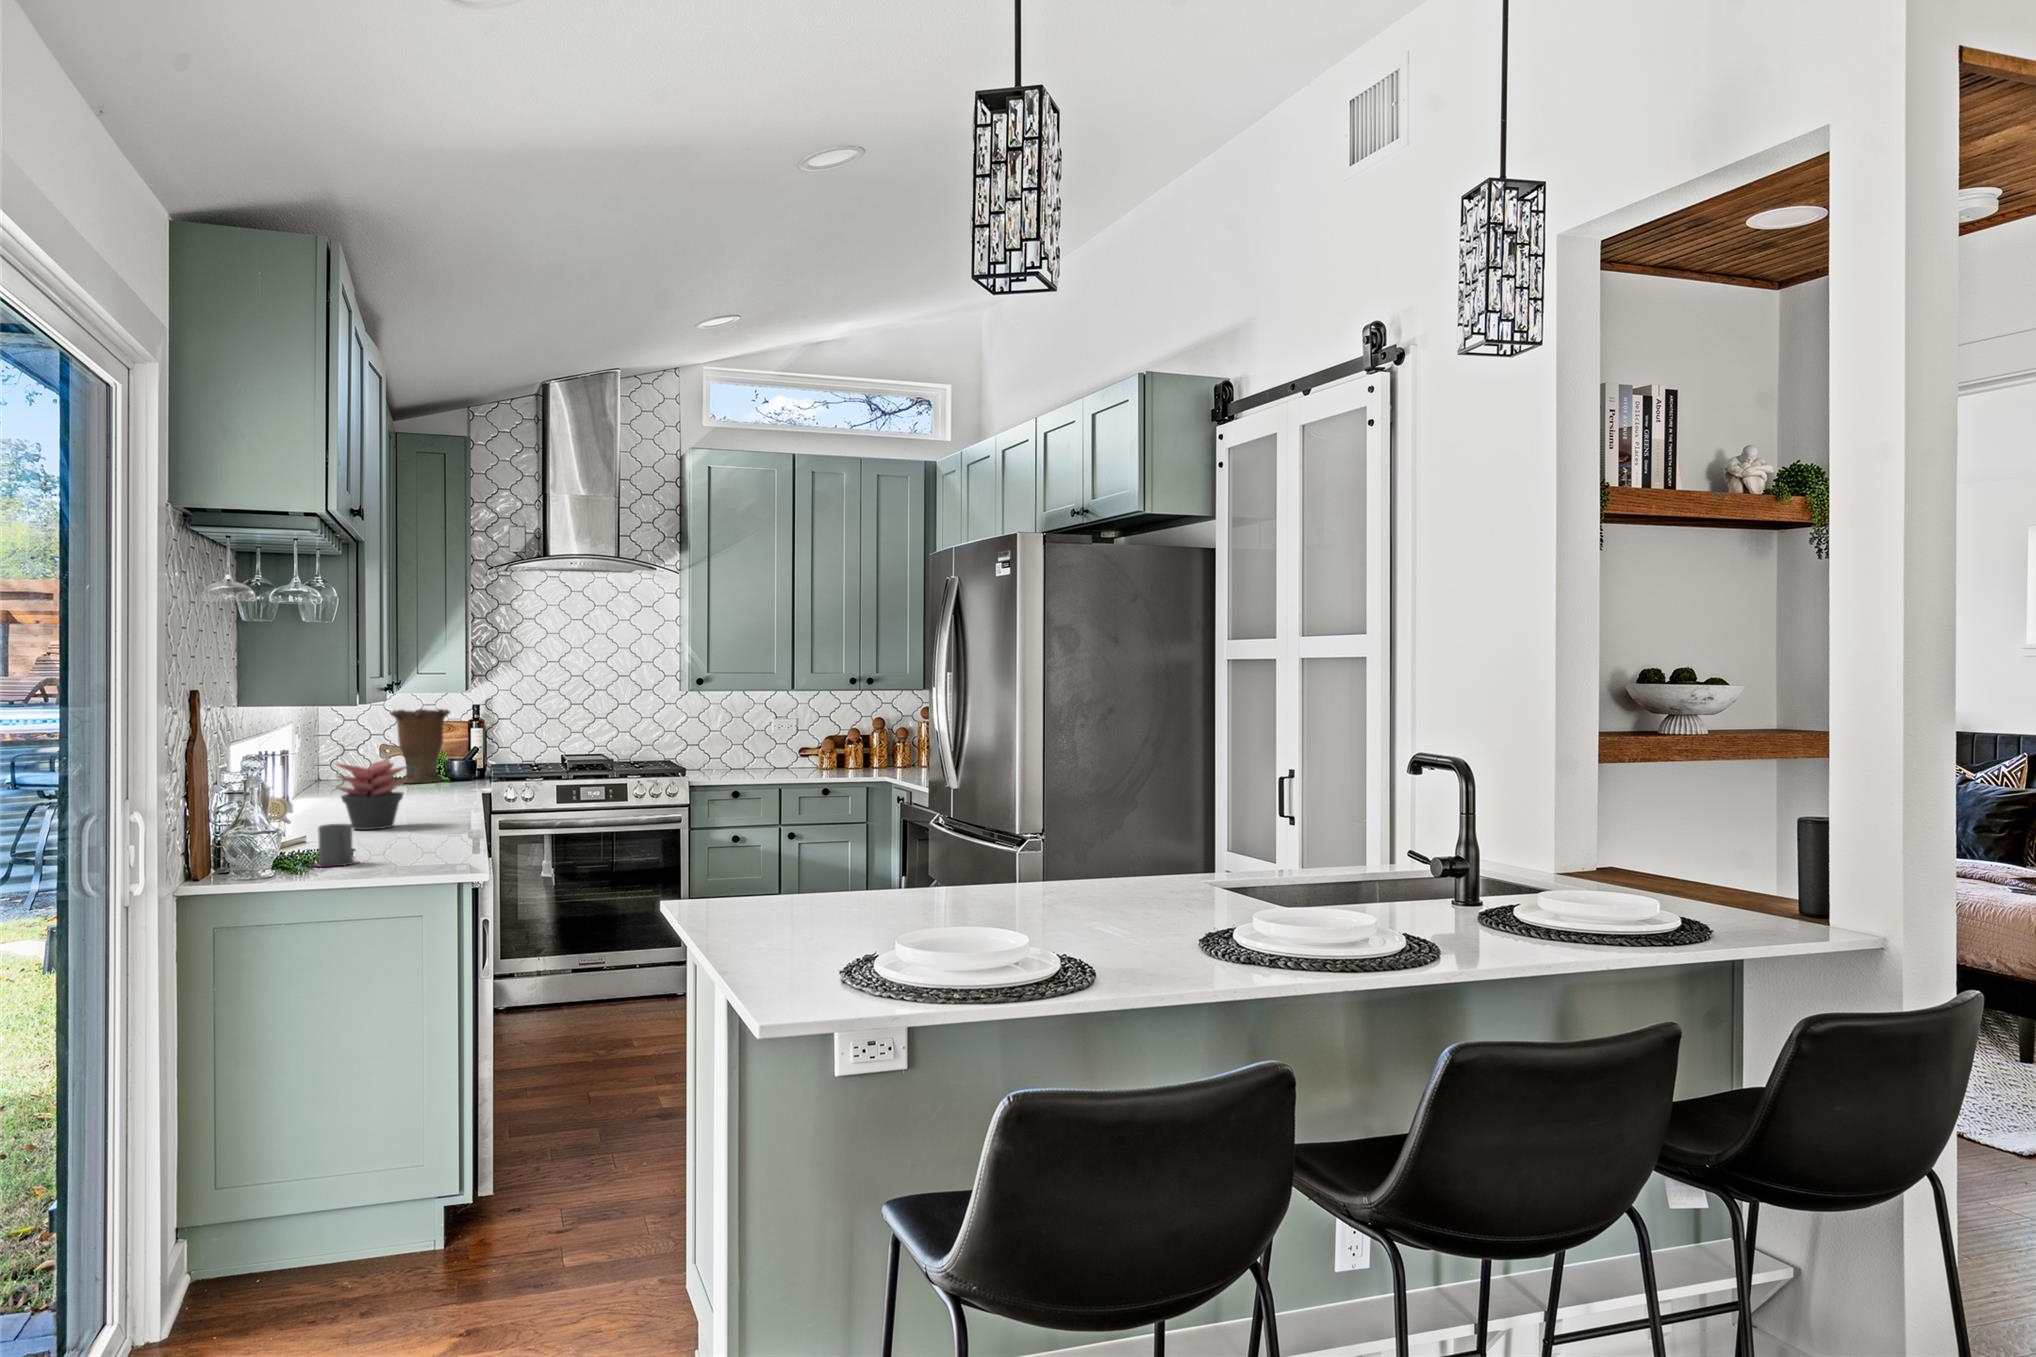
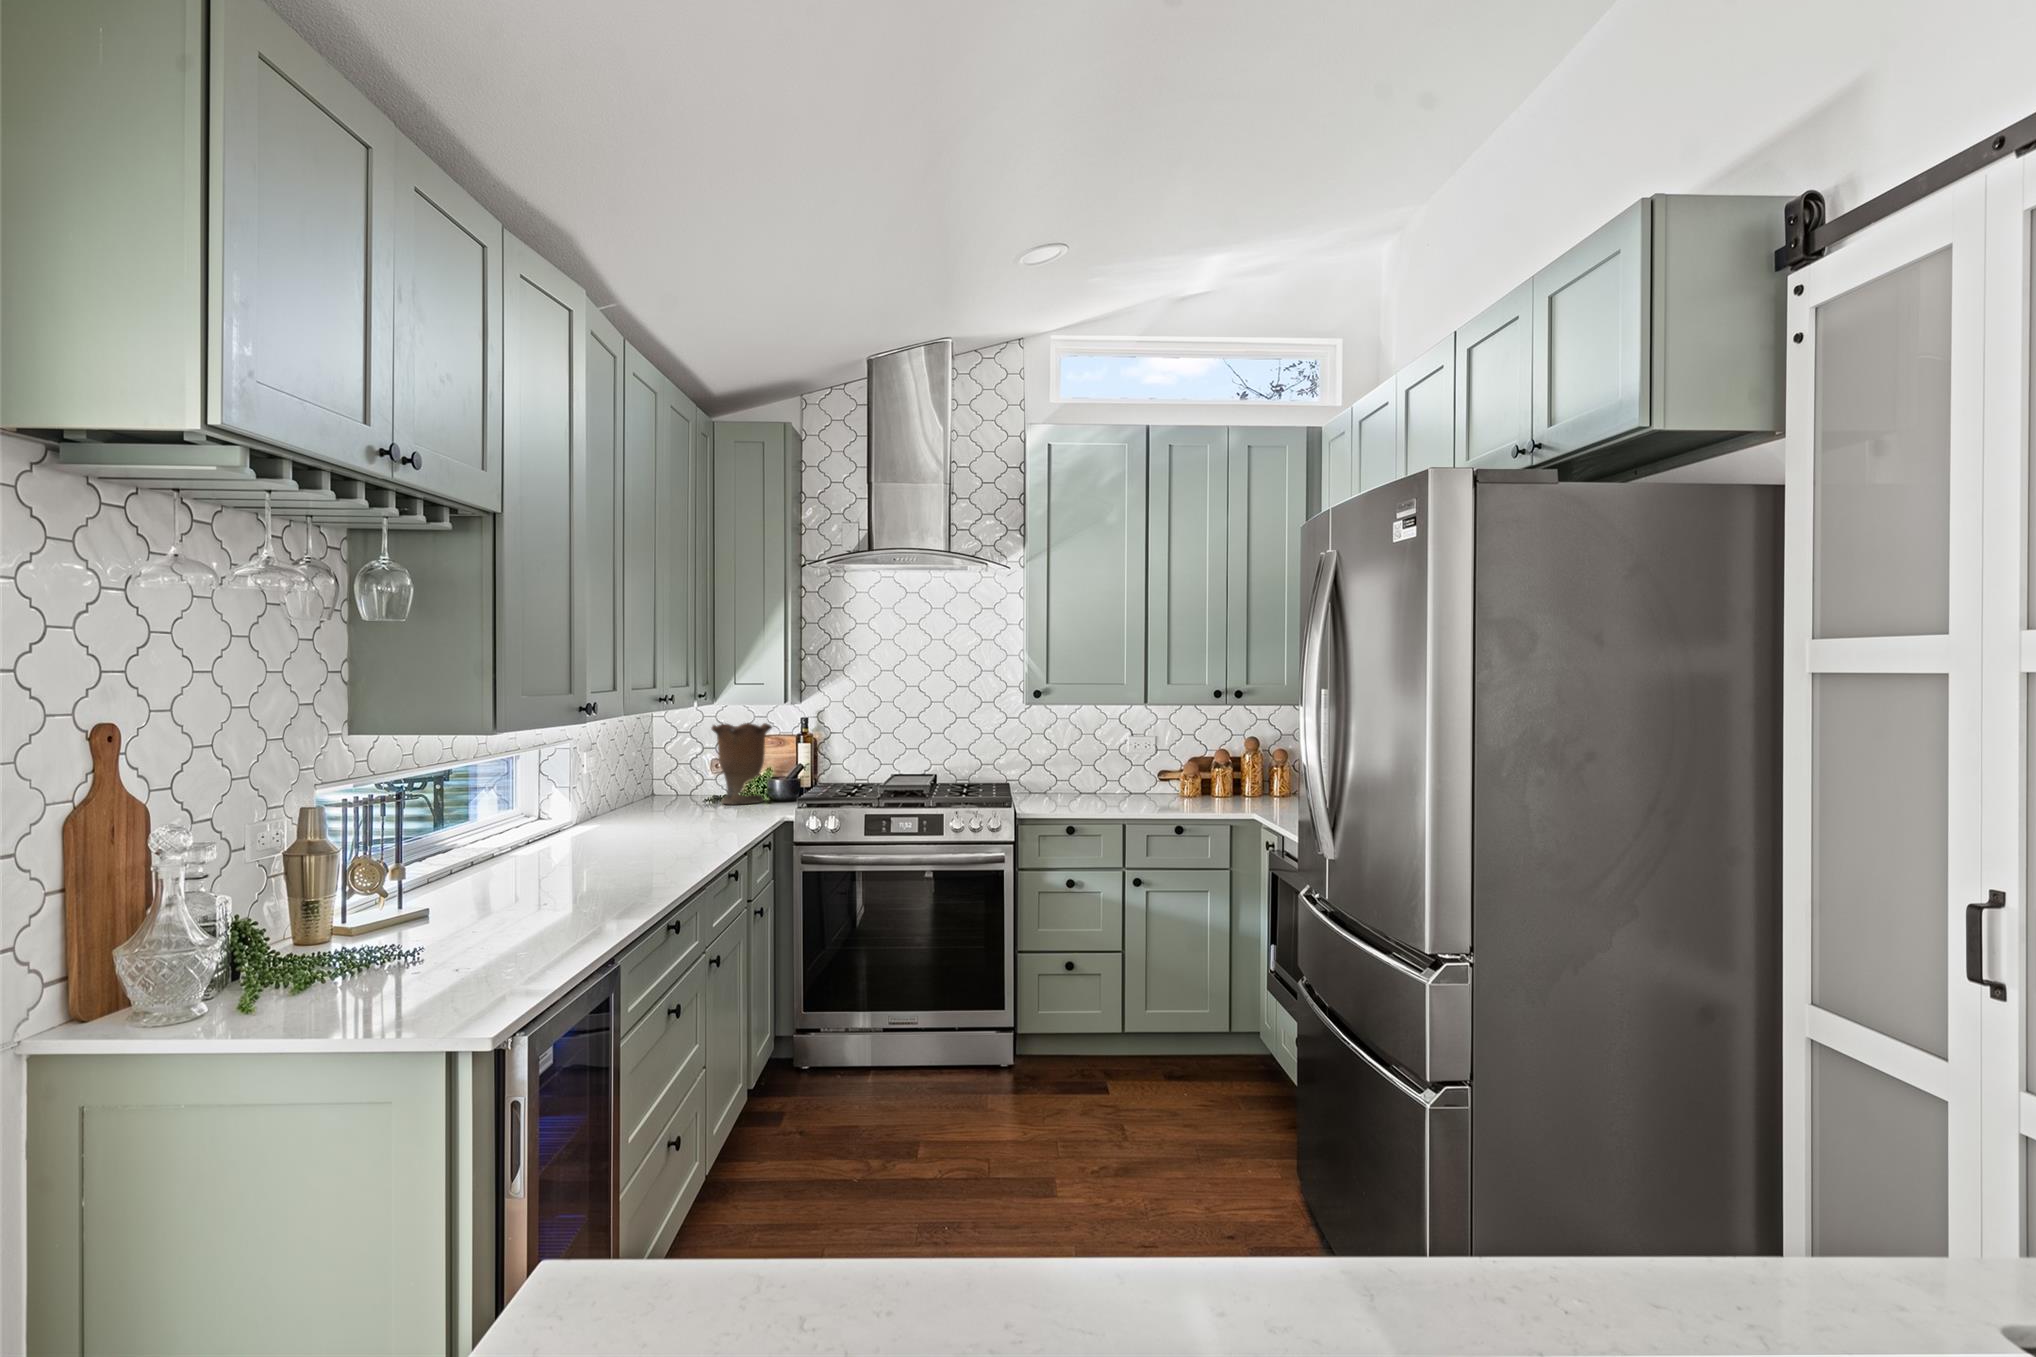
succulent plant: present [336,759,408,830] -> none [514,799,603,893]
mug: present [313,824,358,867] -> none [333,919,405,988]

